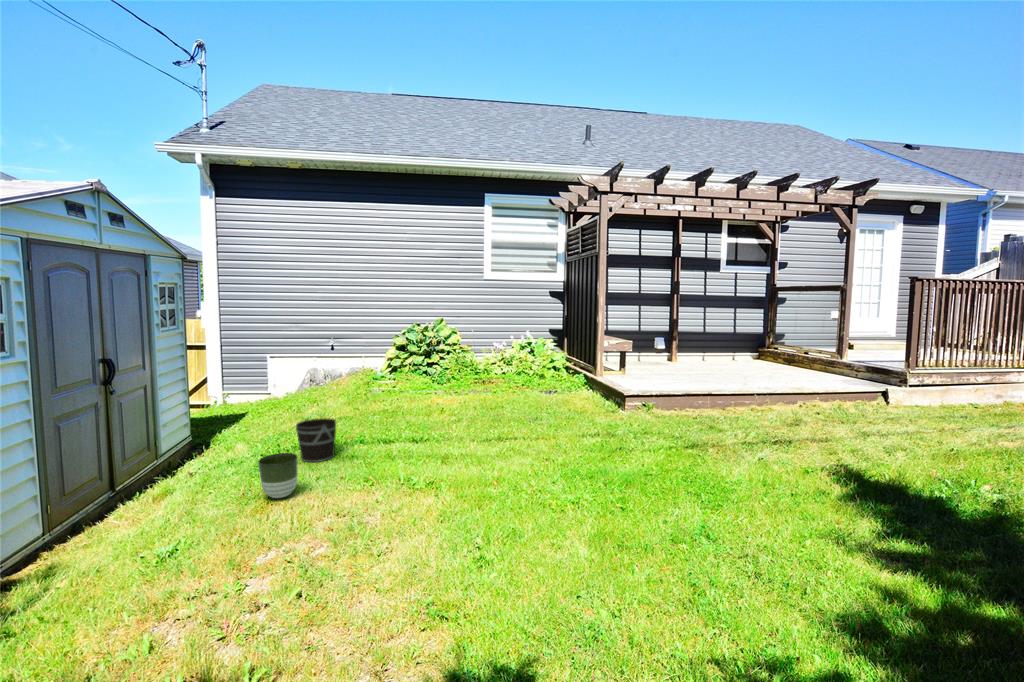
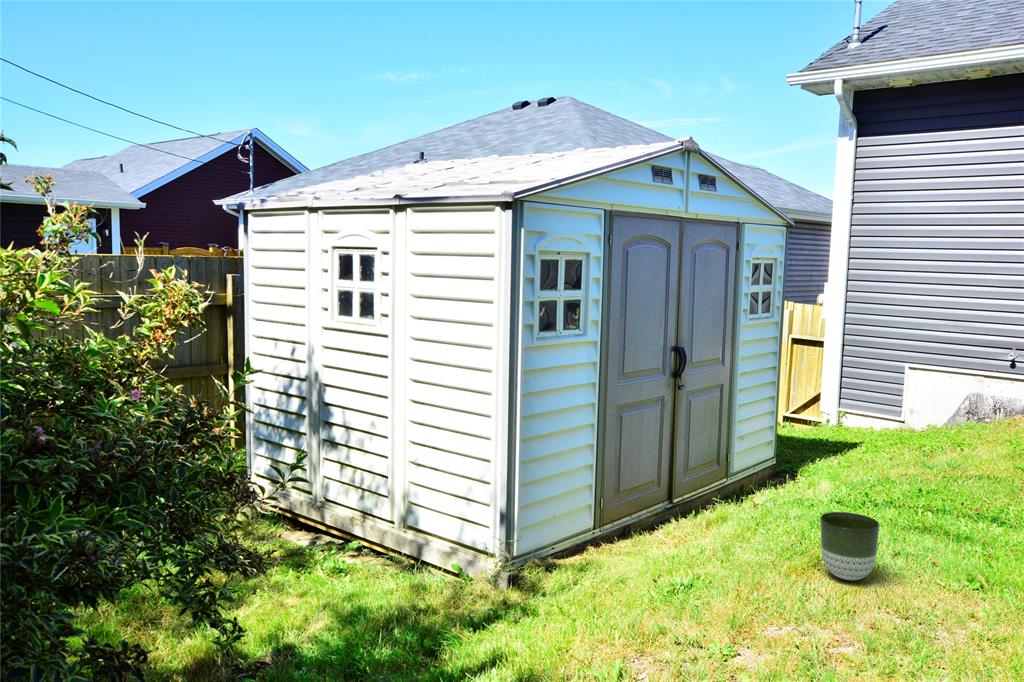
bucket: present [296,418,336,462] -> none [897,470,969,546]

